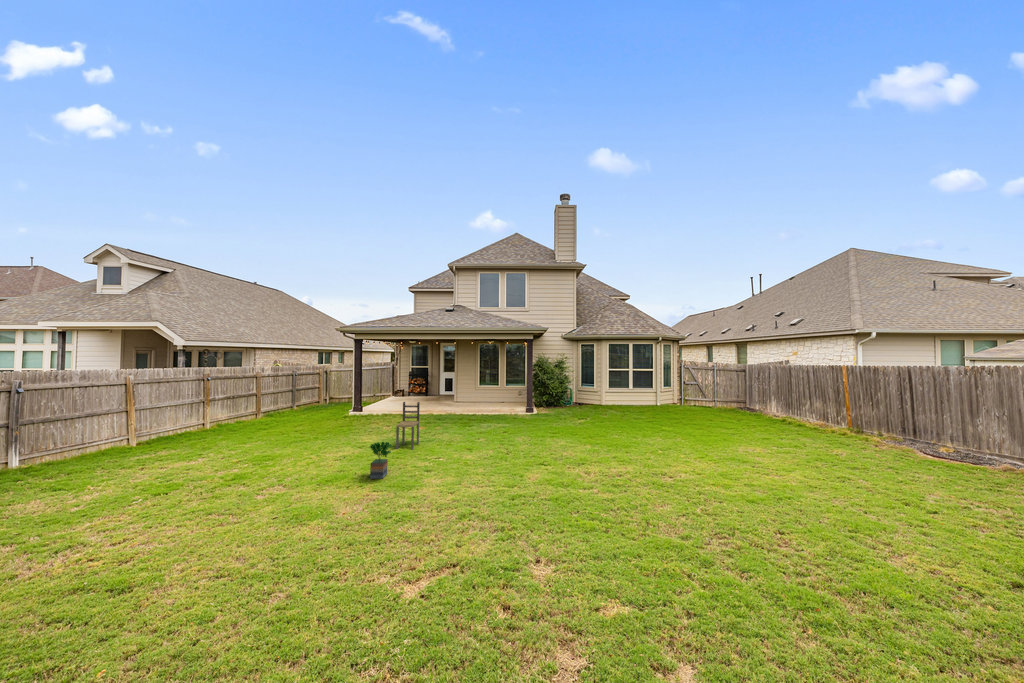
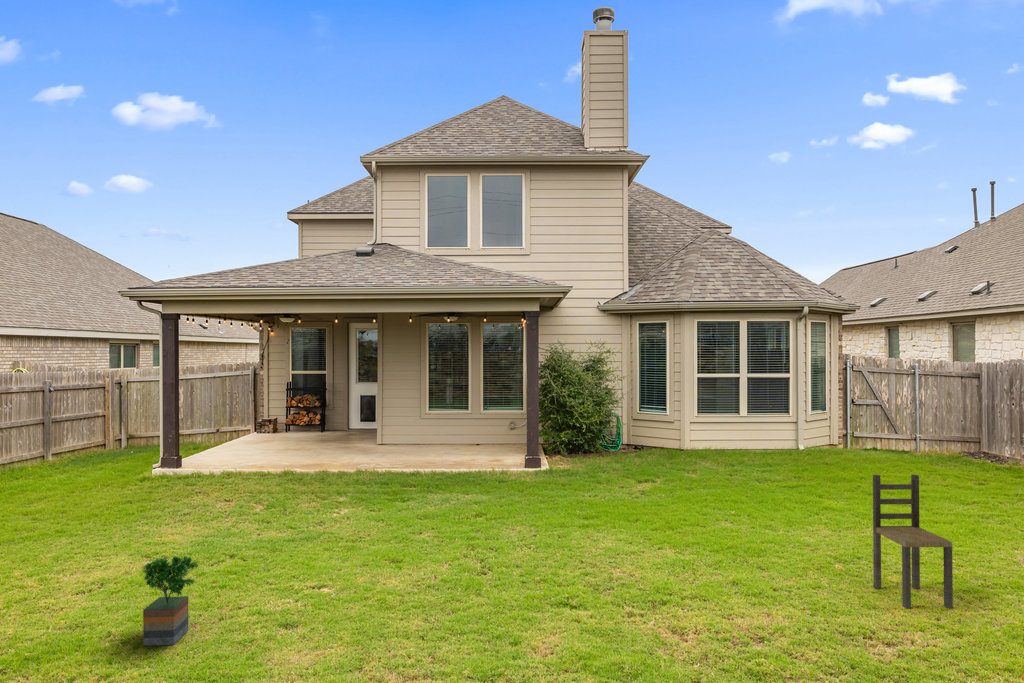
chair: present [396,402,420,449] -> present [873,475,953,608]

